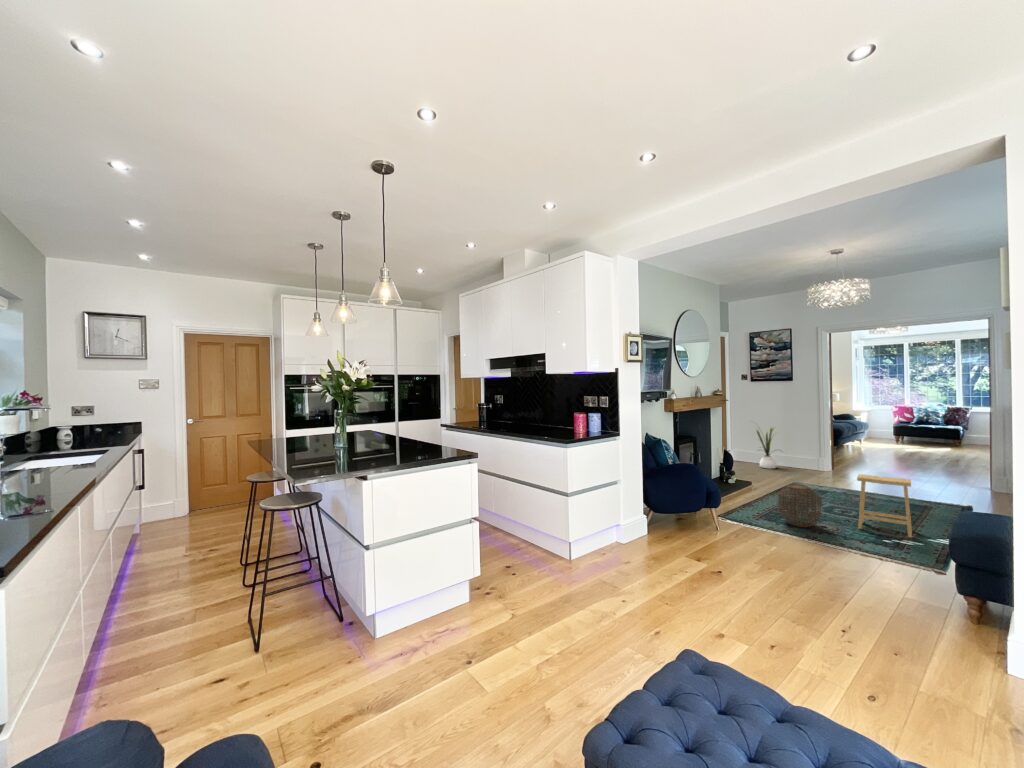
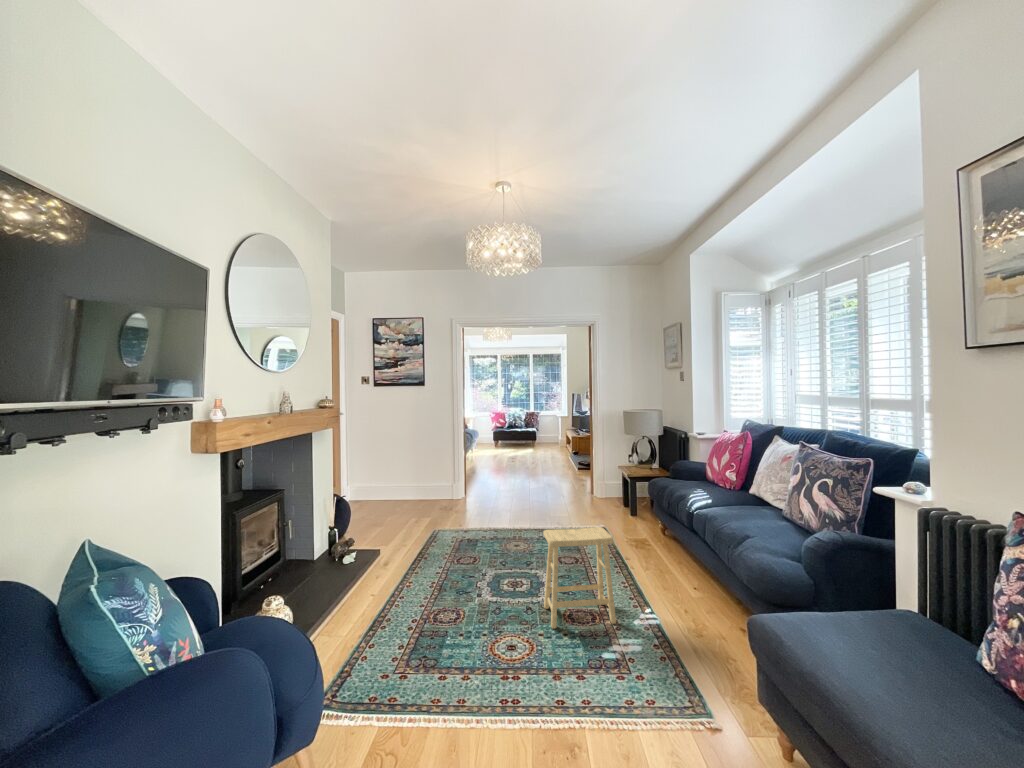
house plant: present [756,428,777,469] -> none [371,442,415,508]
woven basket: present [778,484,822,527] -> none [439,575,509,668]

